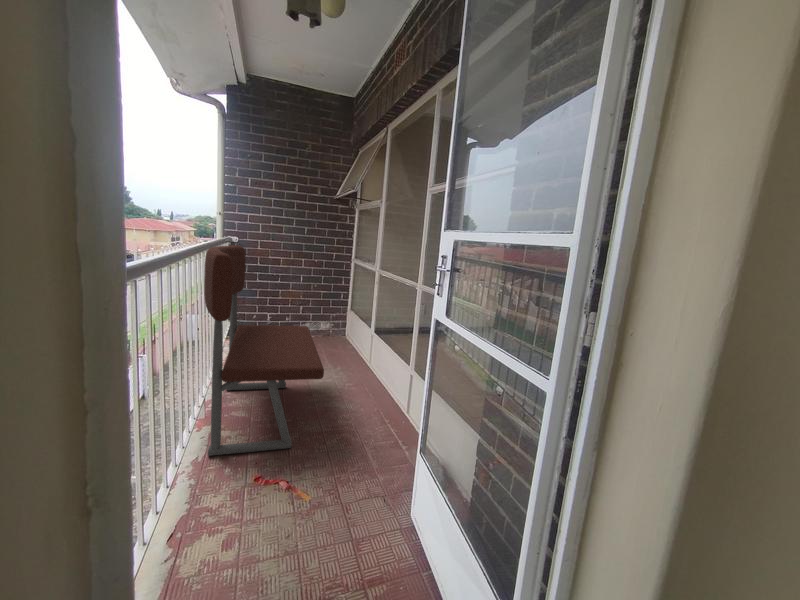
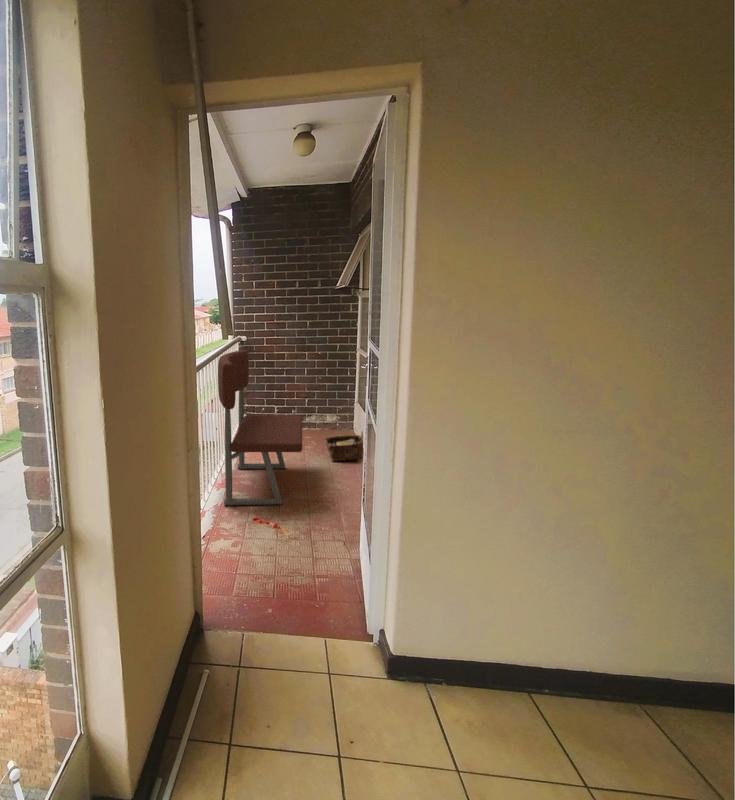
woven basket: none [328,342,372,377] -> present [325,431,363,461]

